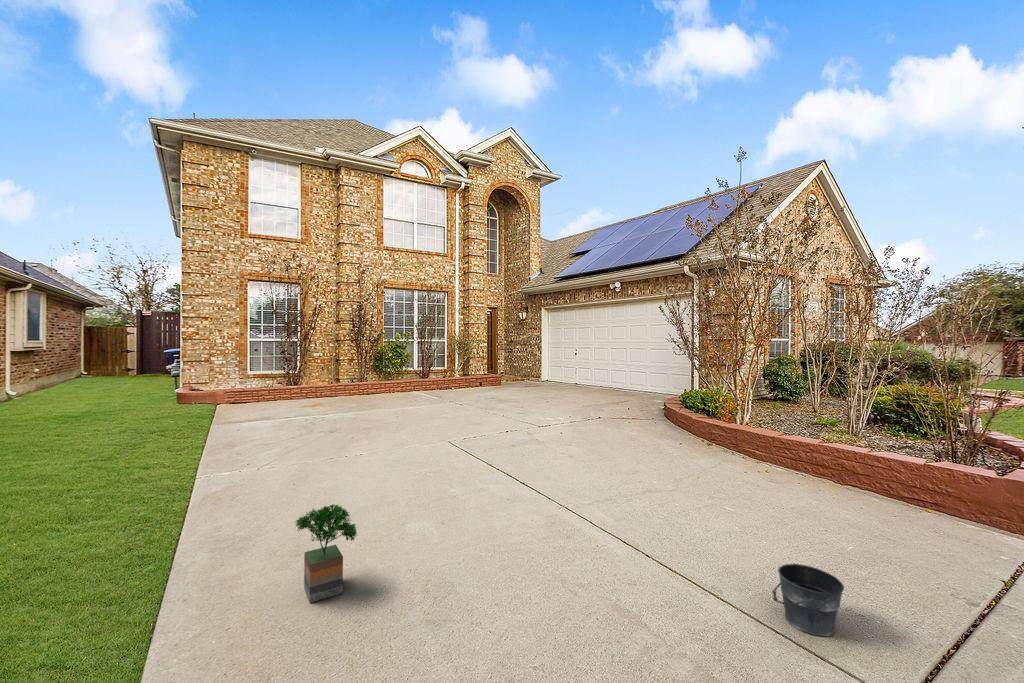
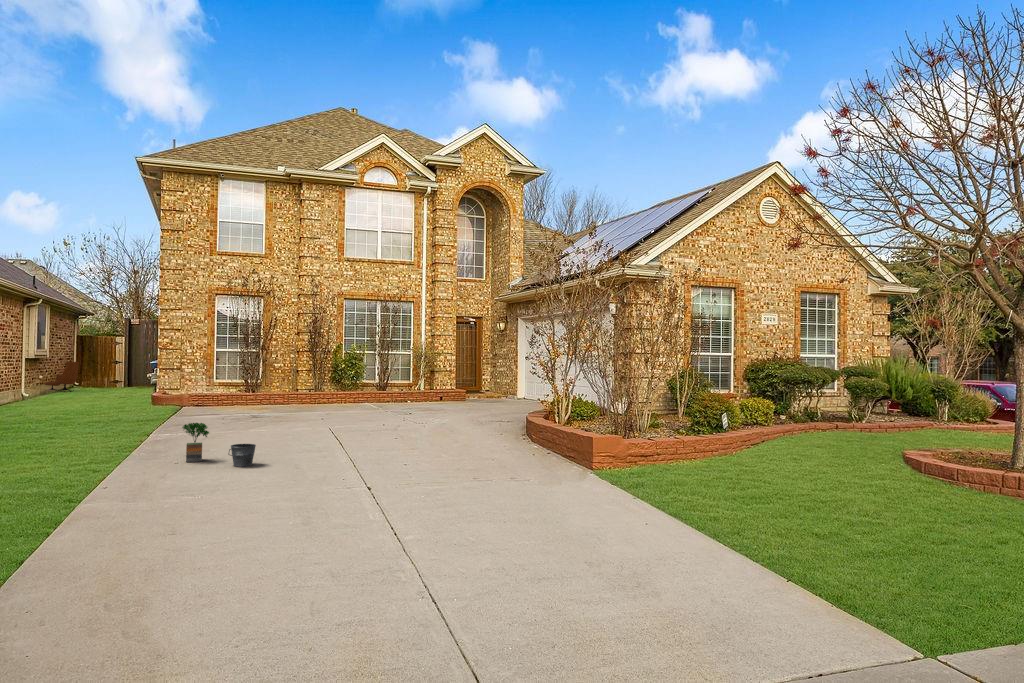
lounge chair: none [40,353,83,387] -> present [45,362,79,391]
bucket: present [772,564,844,636] -> present [228,444,256,466]

